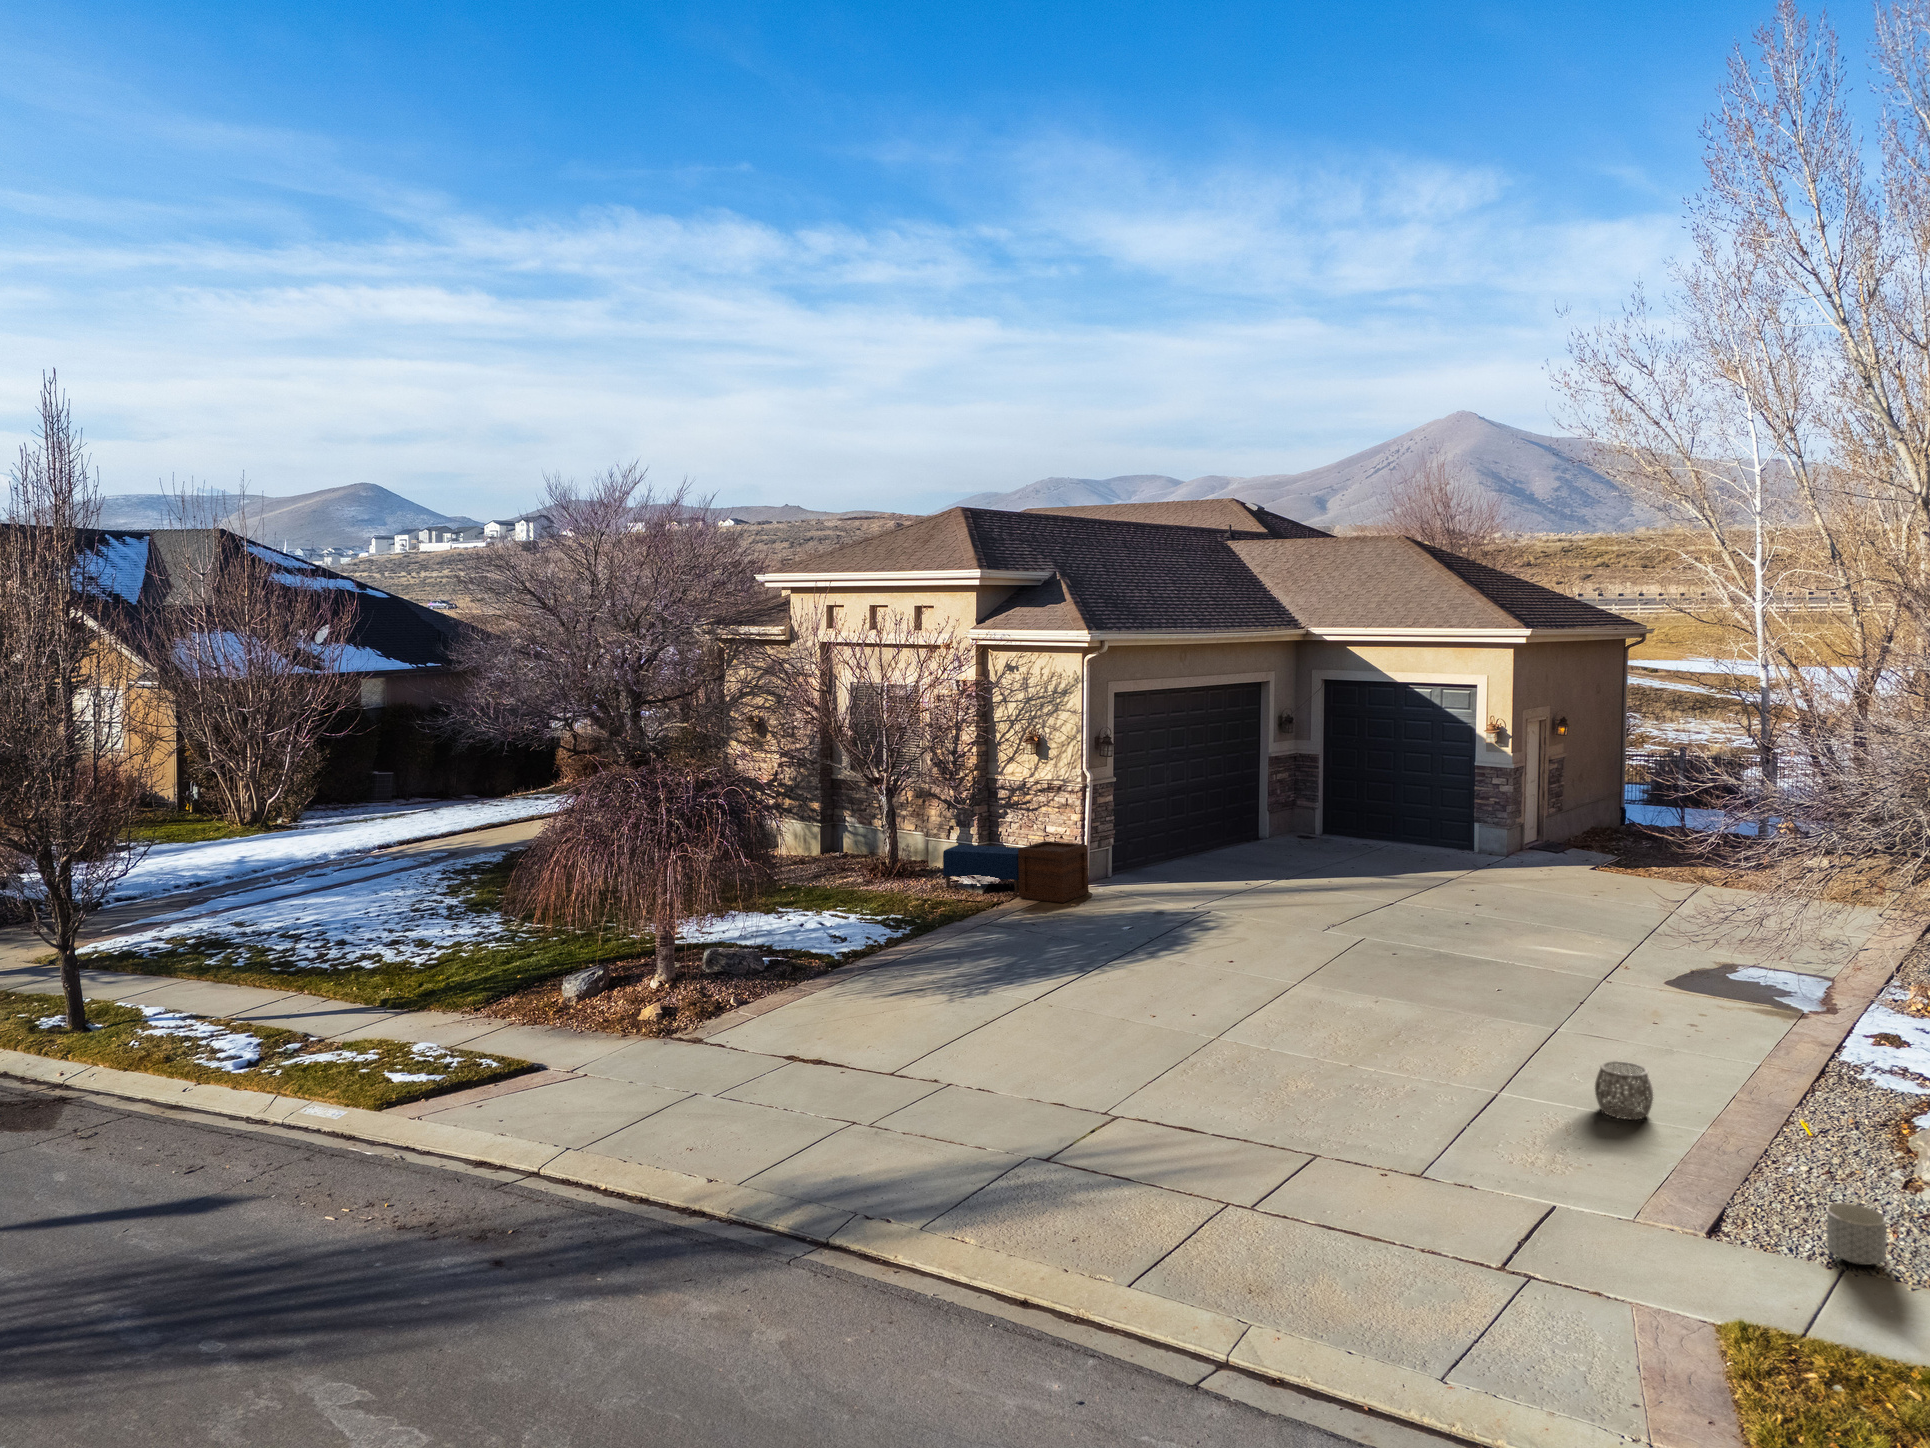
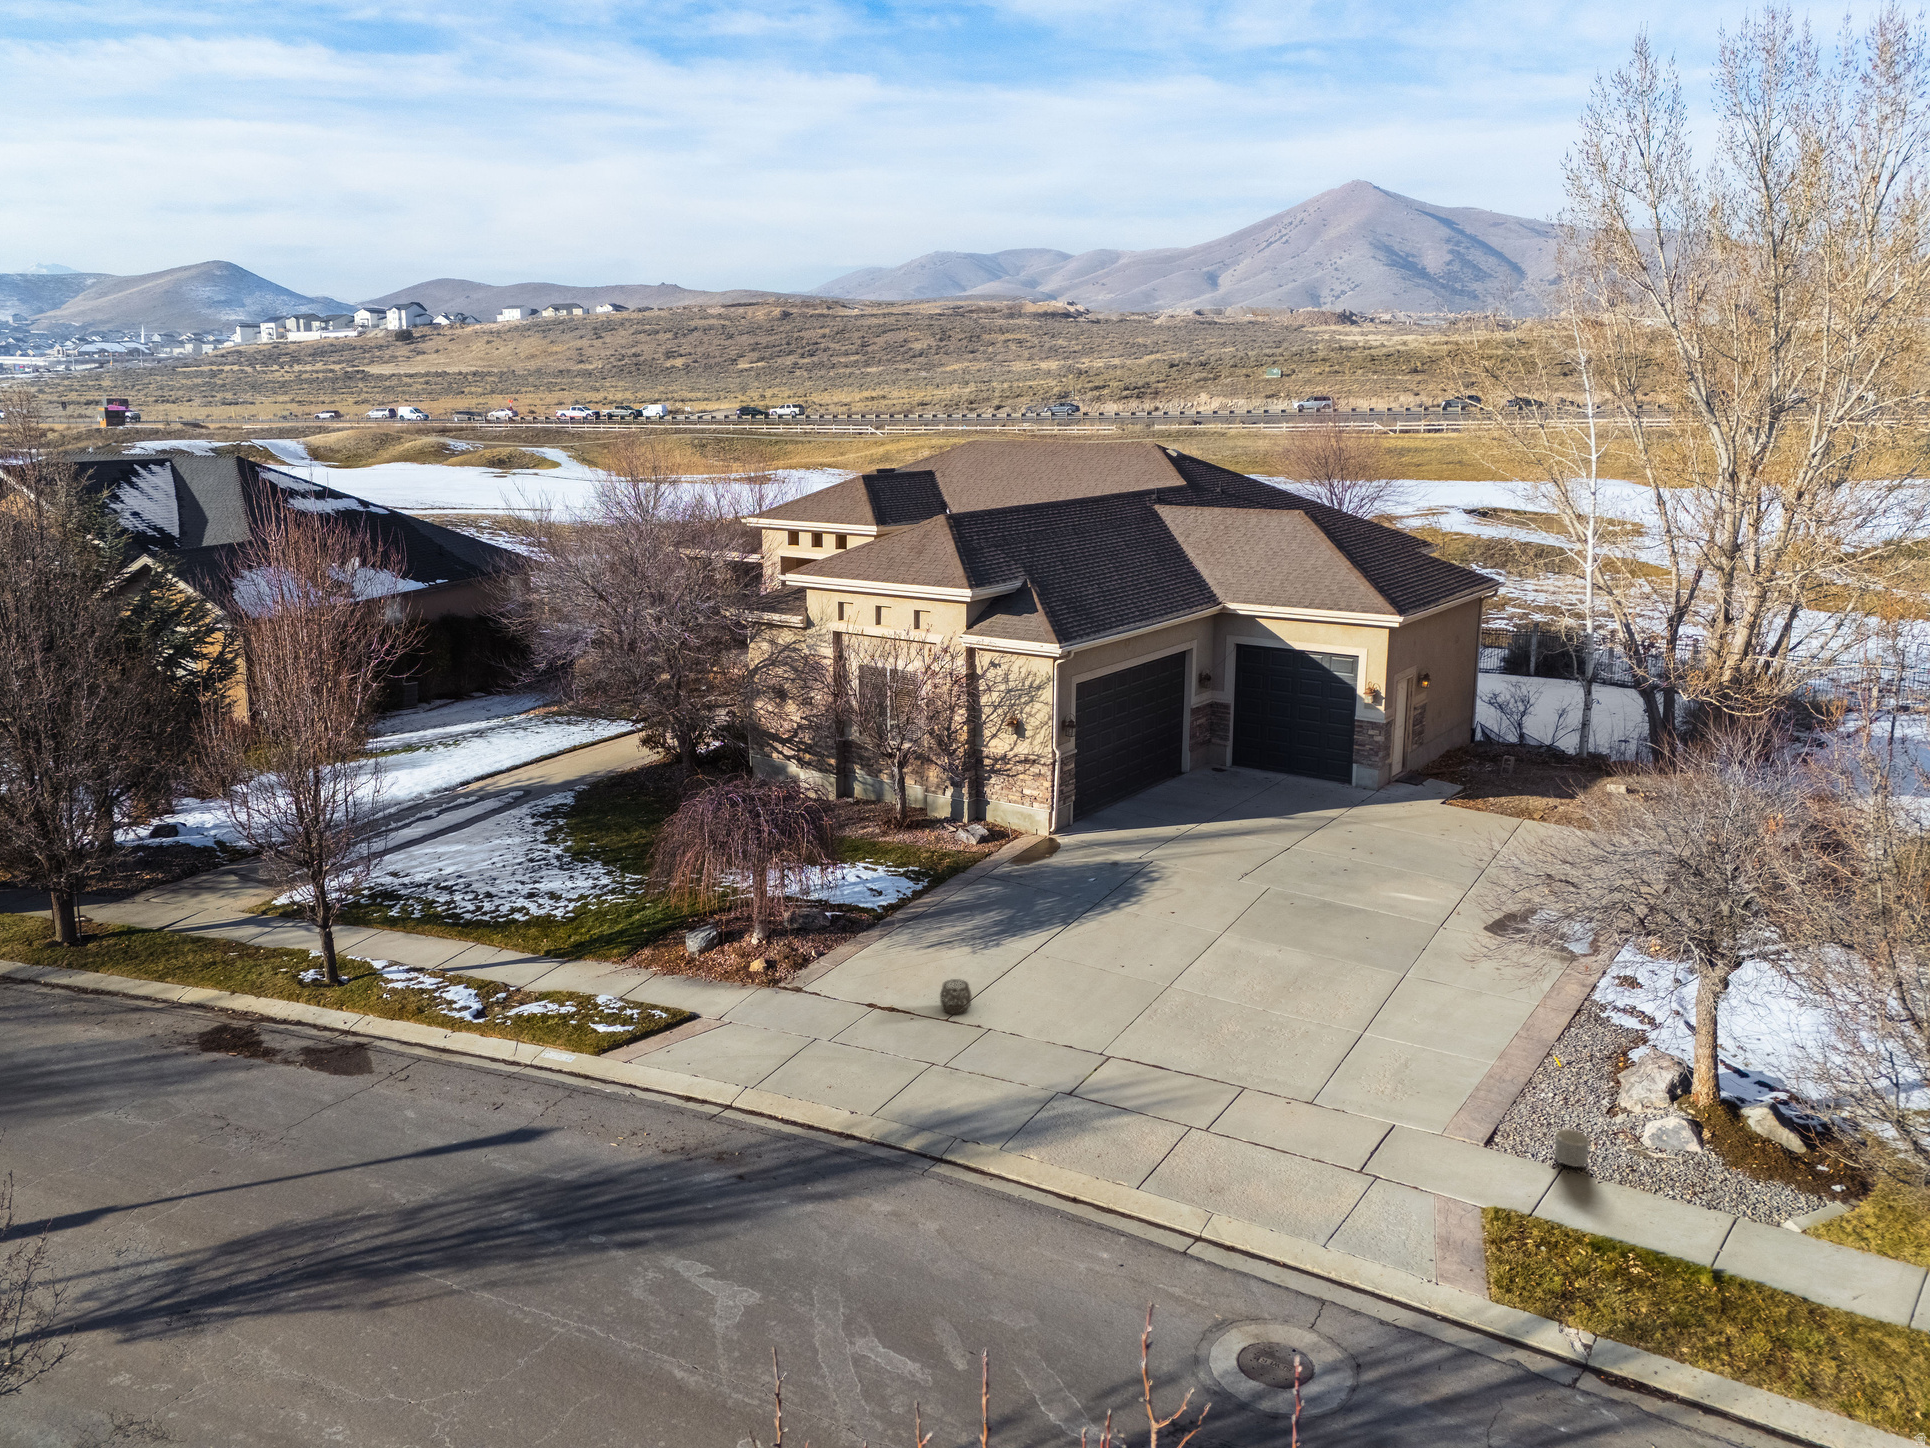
wooden crate: present [1018,841,1088,903] -> none [1003,800,1056,853]
bench: present [943,845,1020,892] -> none [941,799,1010,840]
woven basket: present [1595,1062,1654,1120] -> present [940,979,972,1014]

